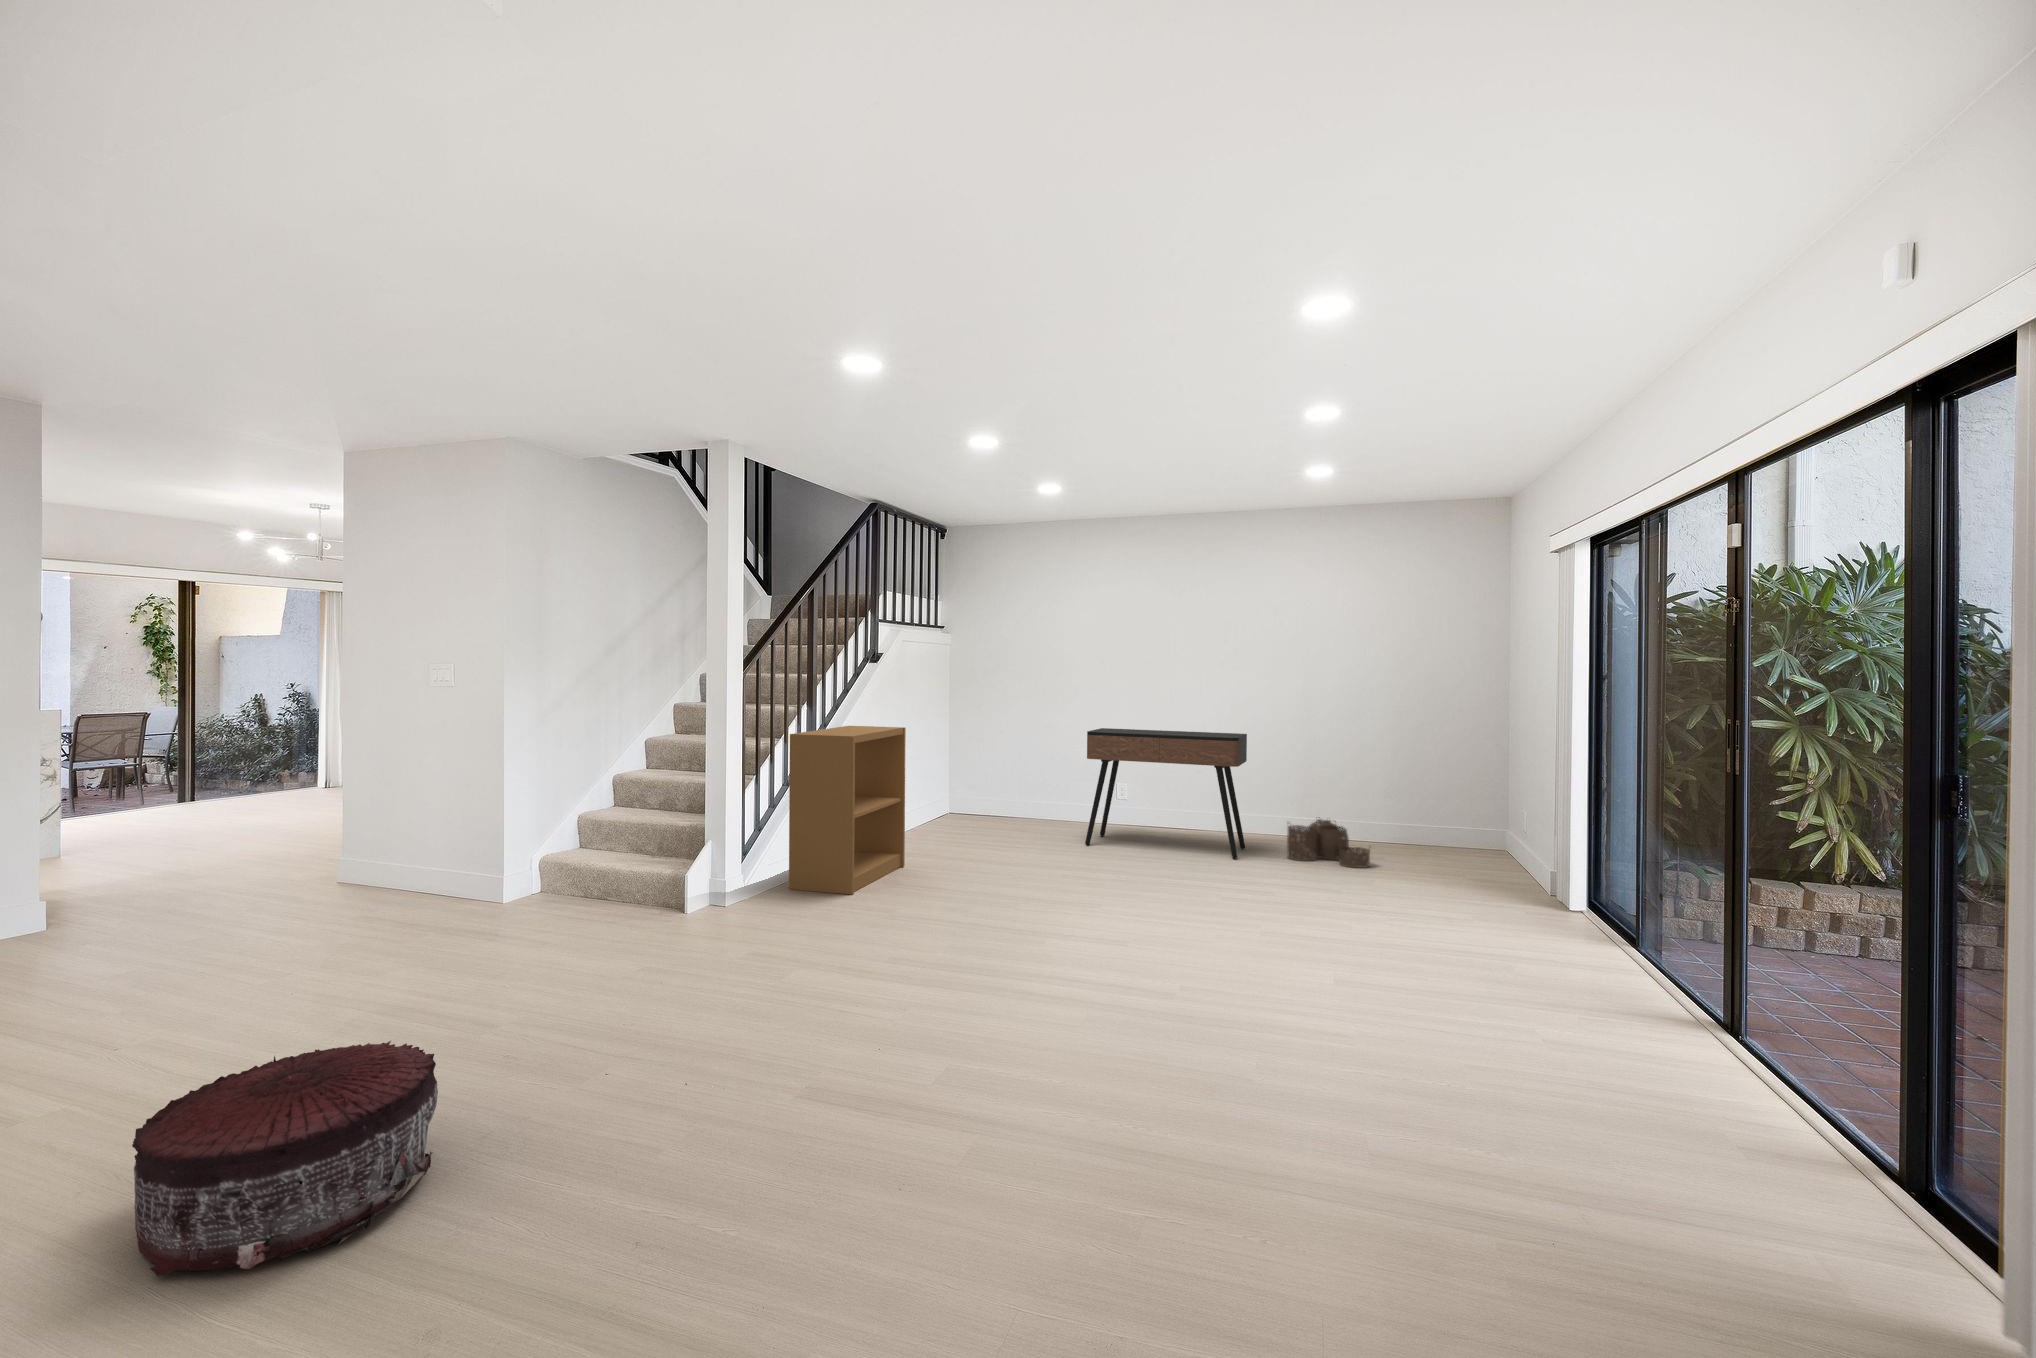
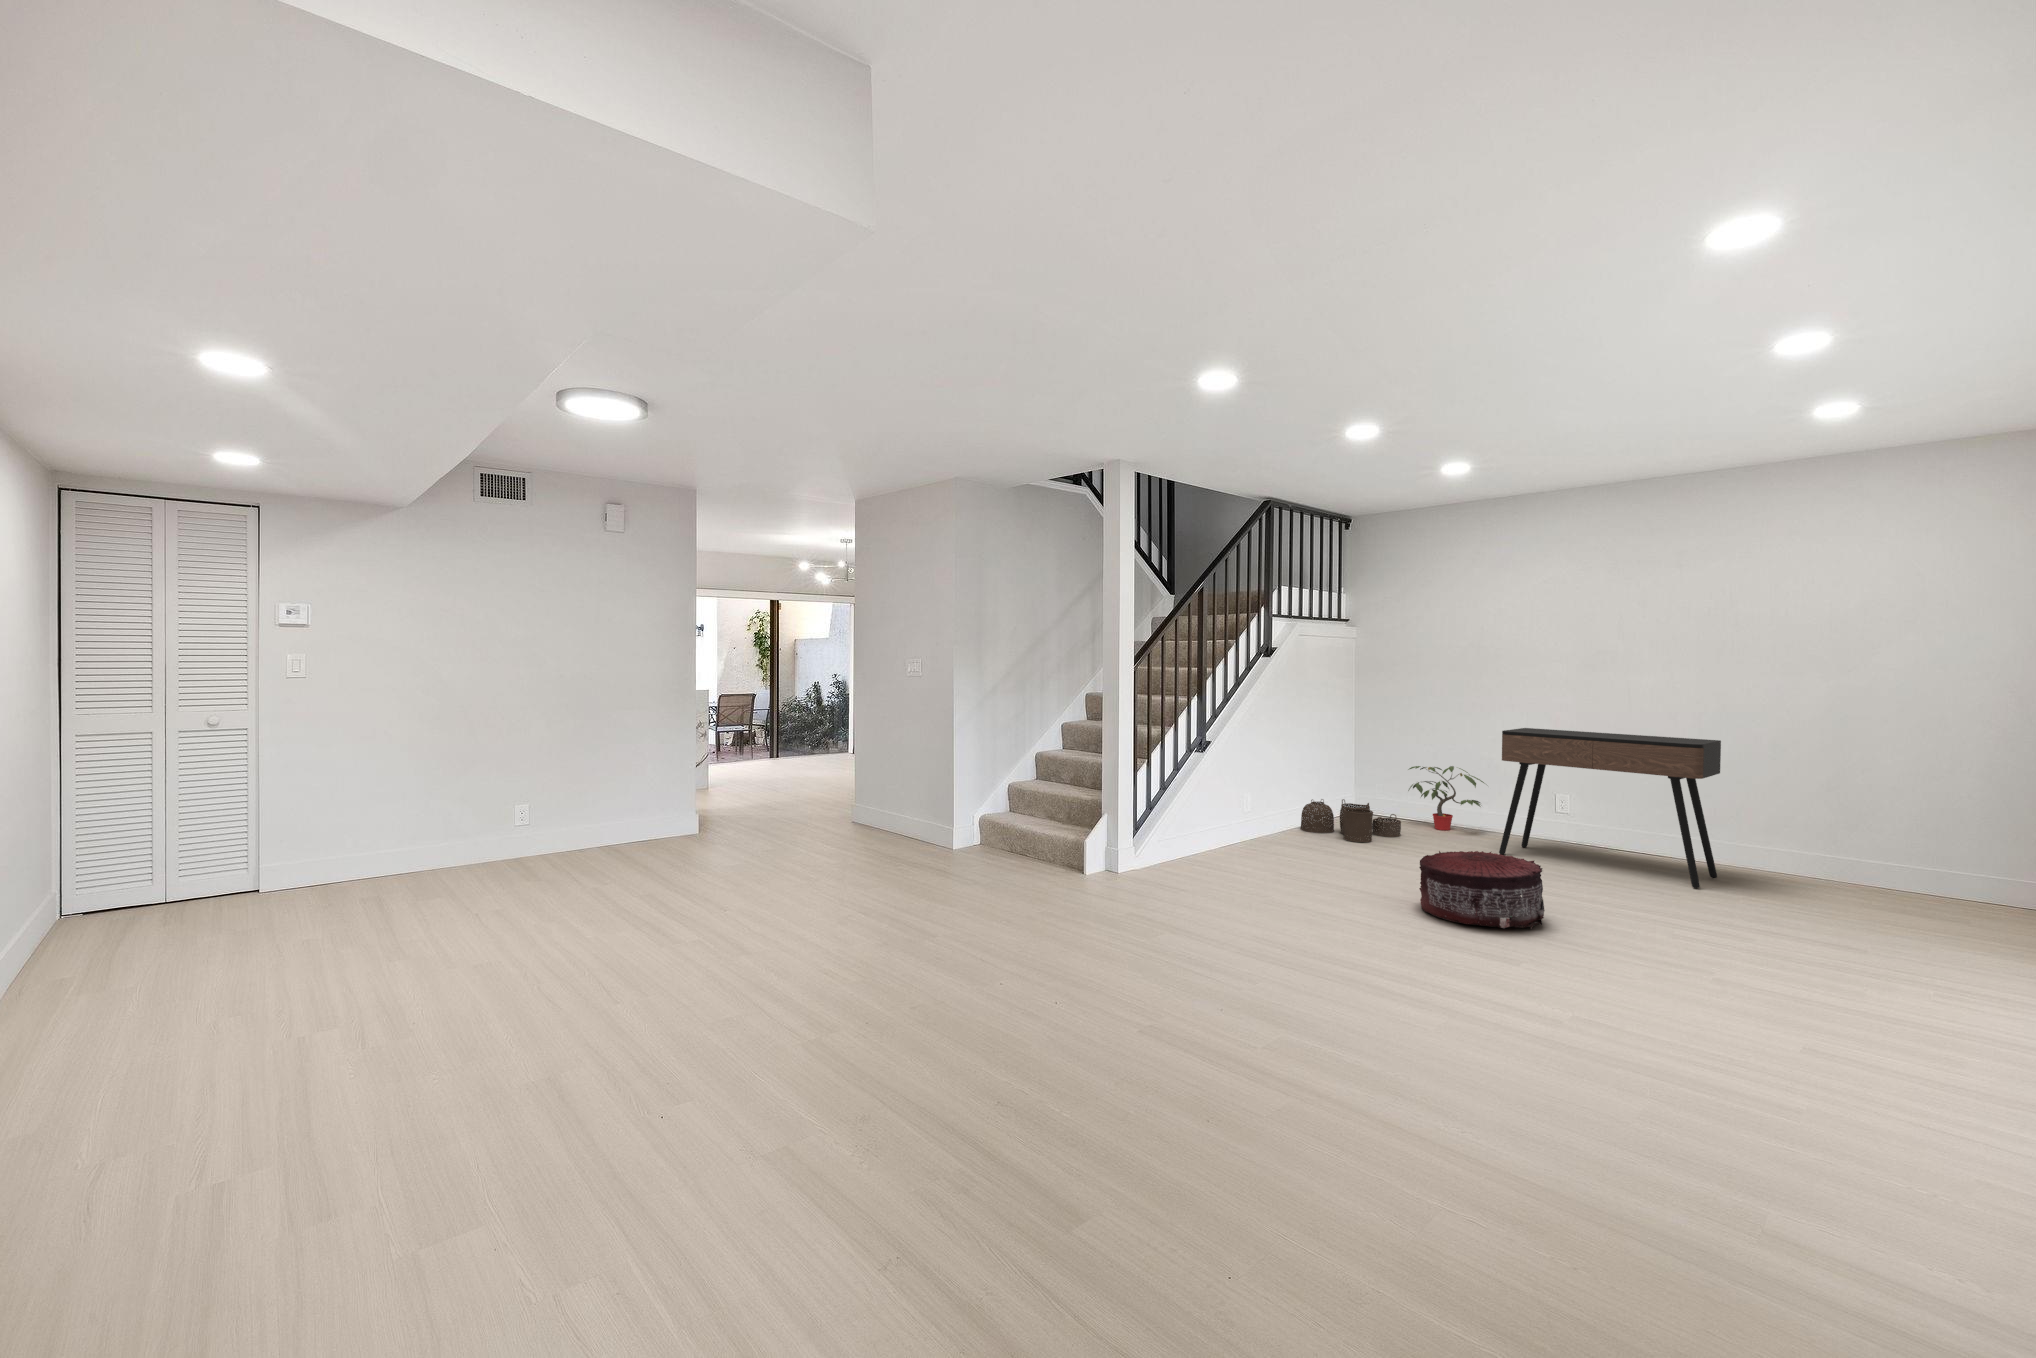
bookshelf: present [789,726,906,895] -> none [1175,717,1291,875]
potted plant: none [1001,766,1072,827] -> present [1408,766,1484,830]
woven basket: present [1287,819,1371,868] -> present [1300,799,1401,842]
pouf: present [132,1041,438,1276] -> present [1419,851,1545,929]

